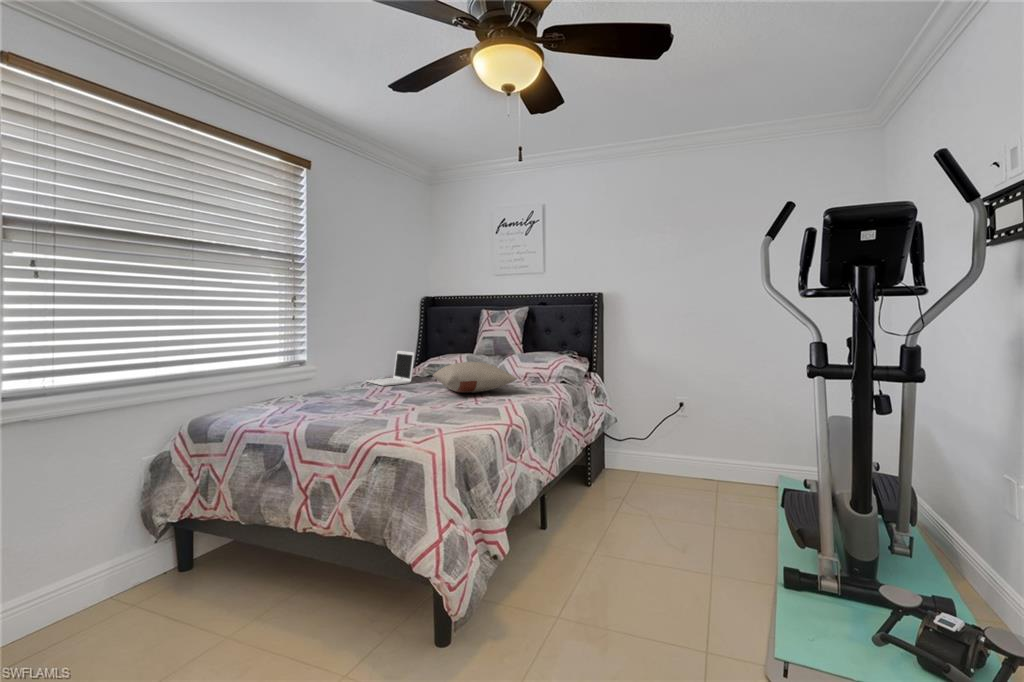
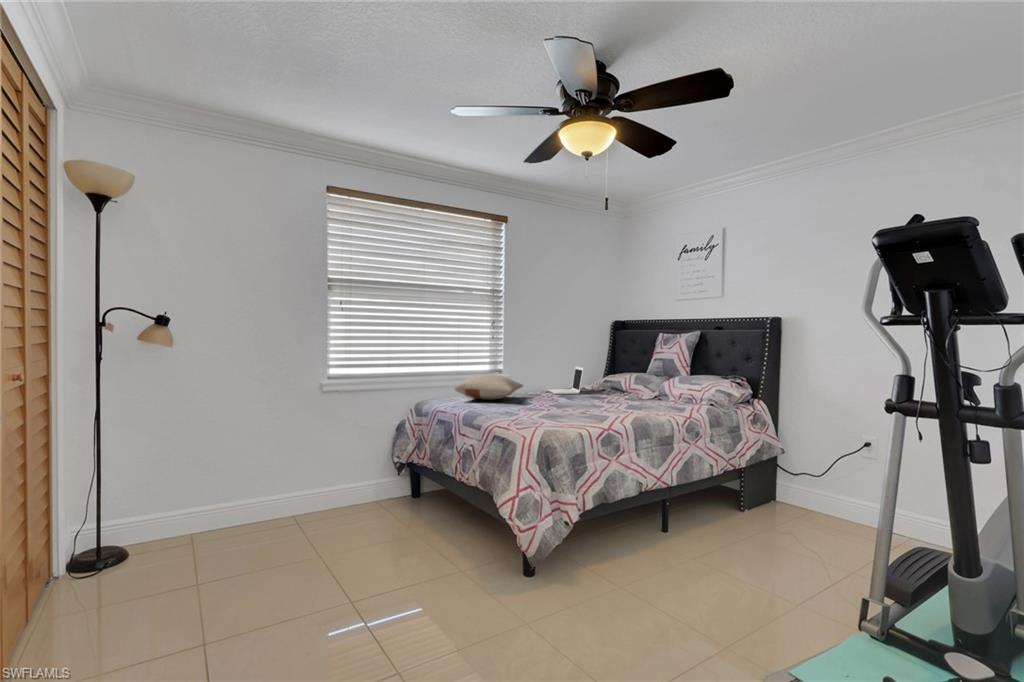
pillow: present [433,362,517,393] -> present [455,375,523,400]

